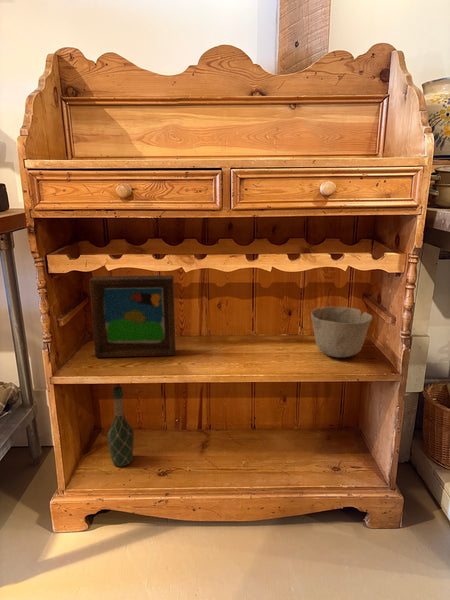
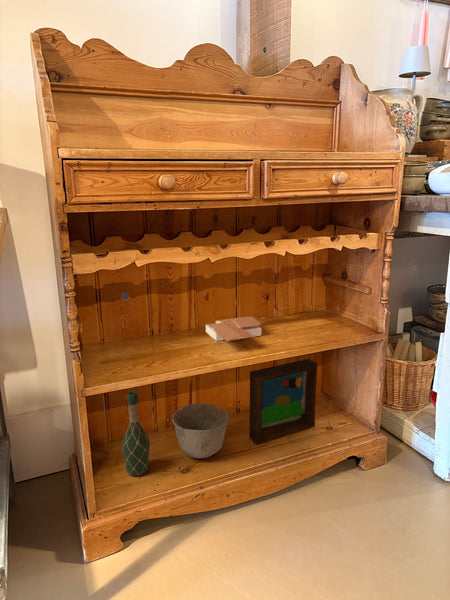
picture frame: present [89,275,176,357] -> present [249,359,317,444]
ceramic bowl: present [311,306,372,357] -> present [172,403,229,458]
book: none [207,330,262,354] -> present [206,317,261,342]

